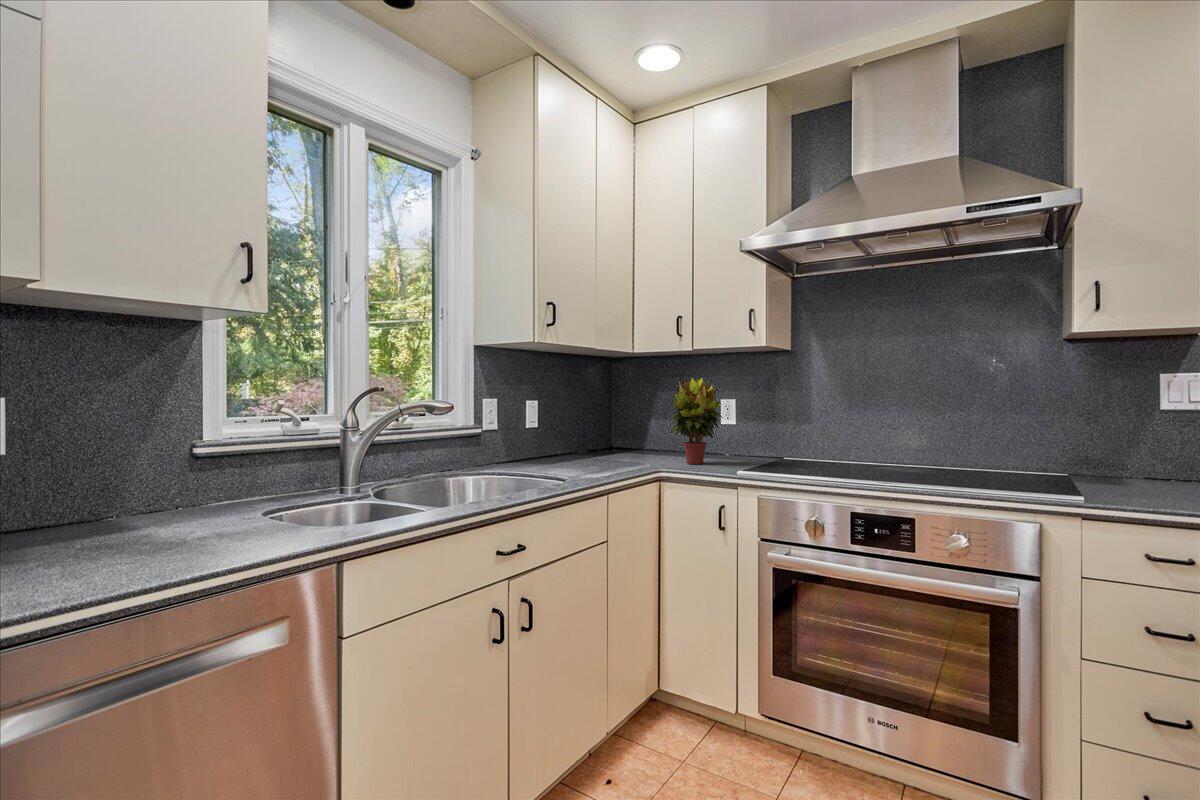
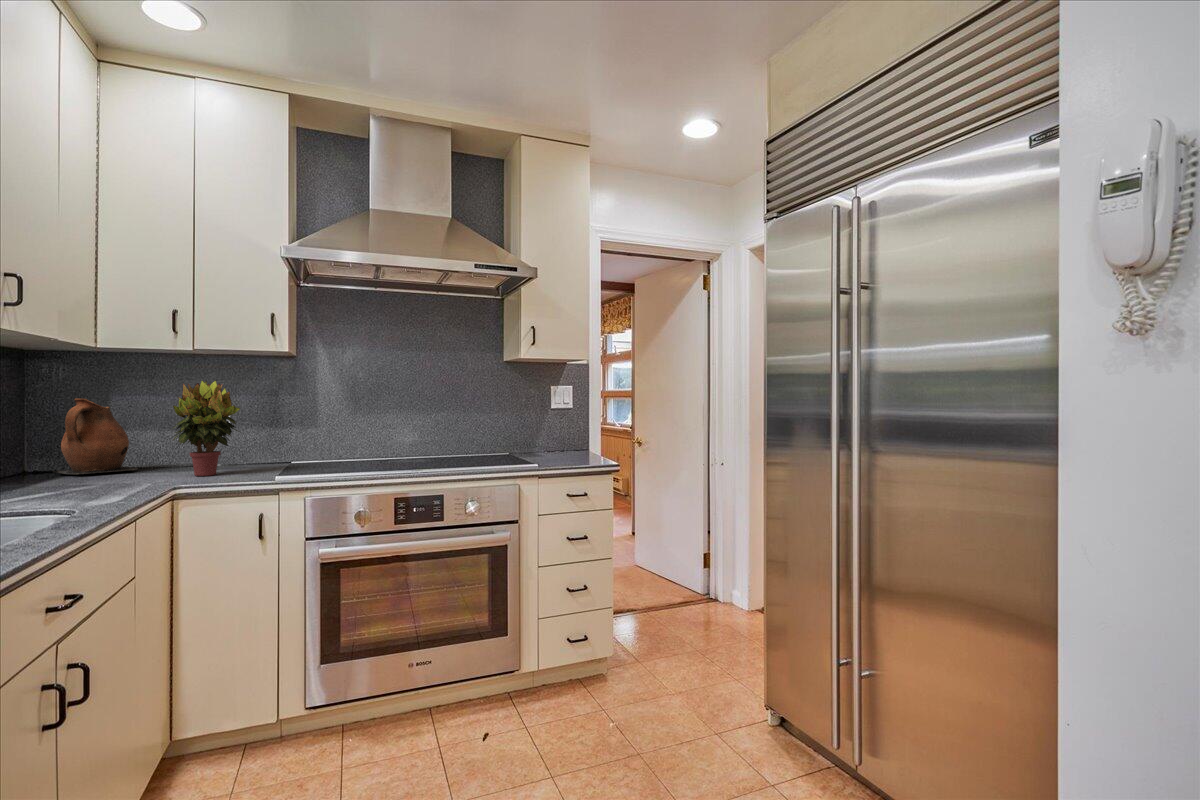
ceramic pitcher: none [616,394,665,455] -> present [58,399,138,475]

